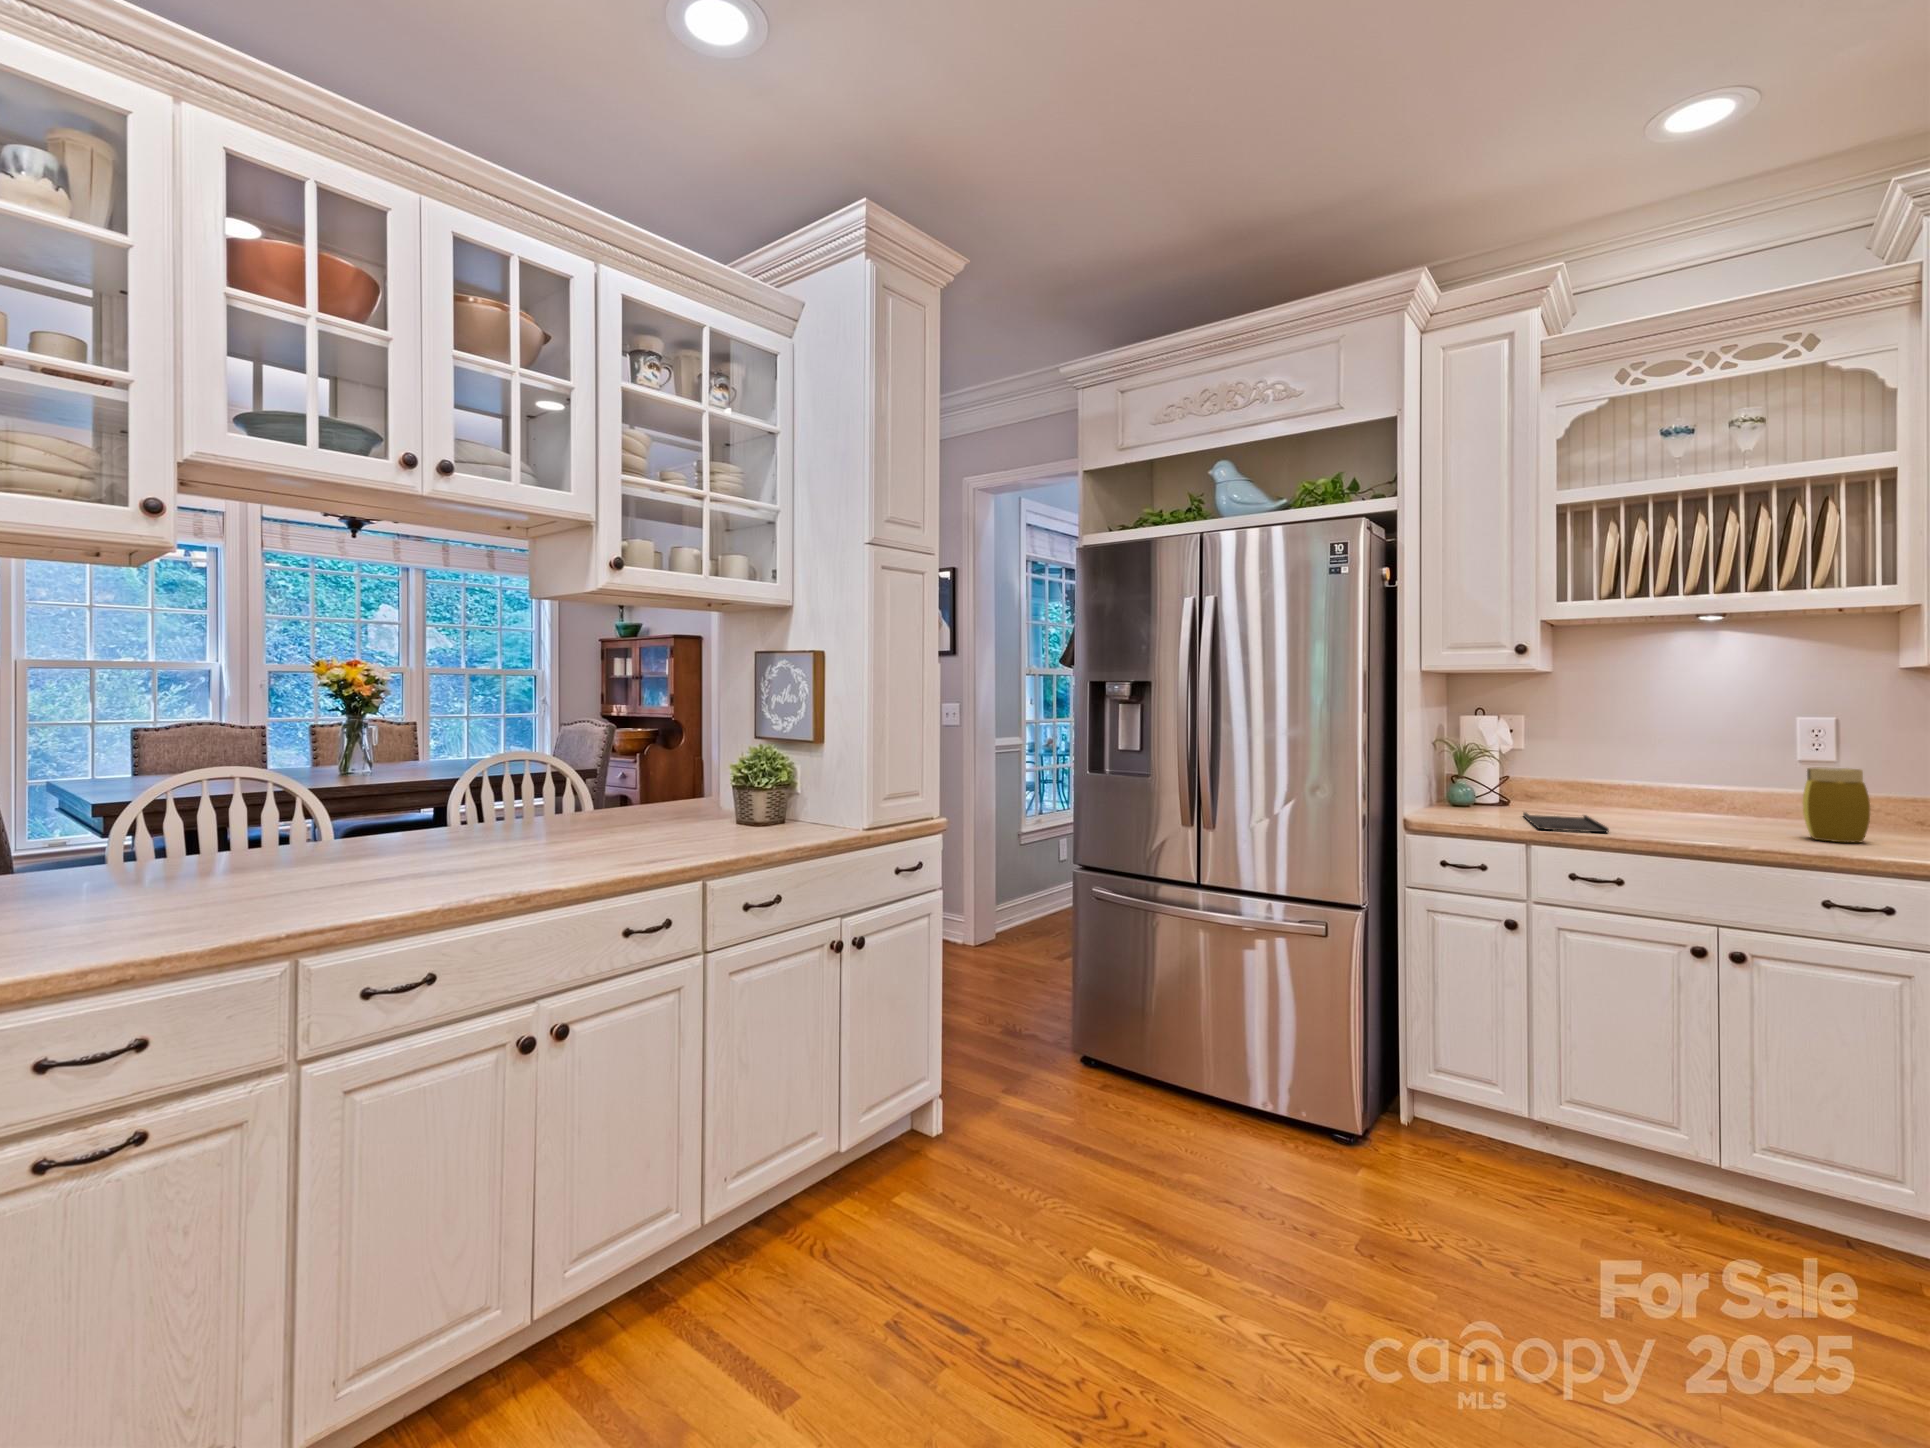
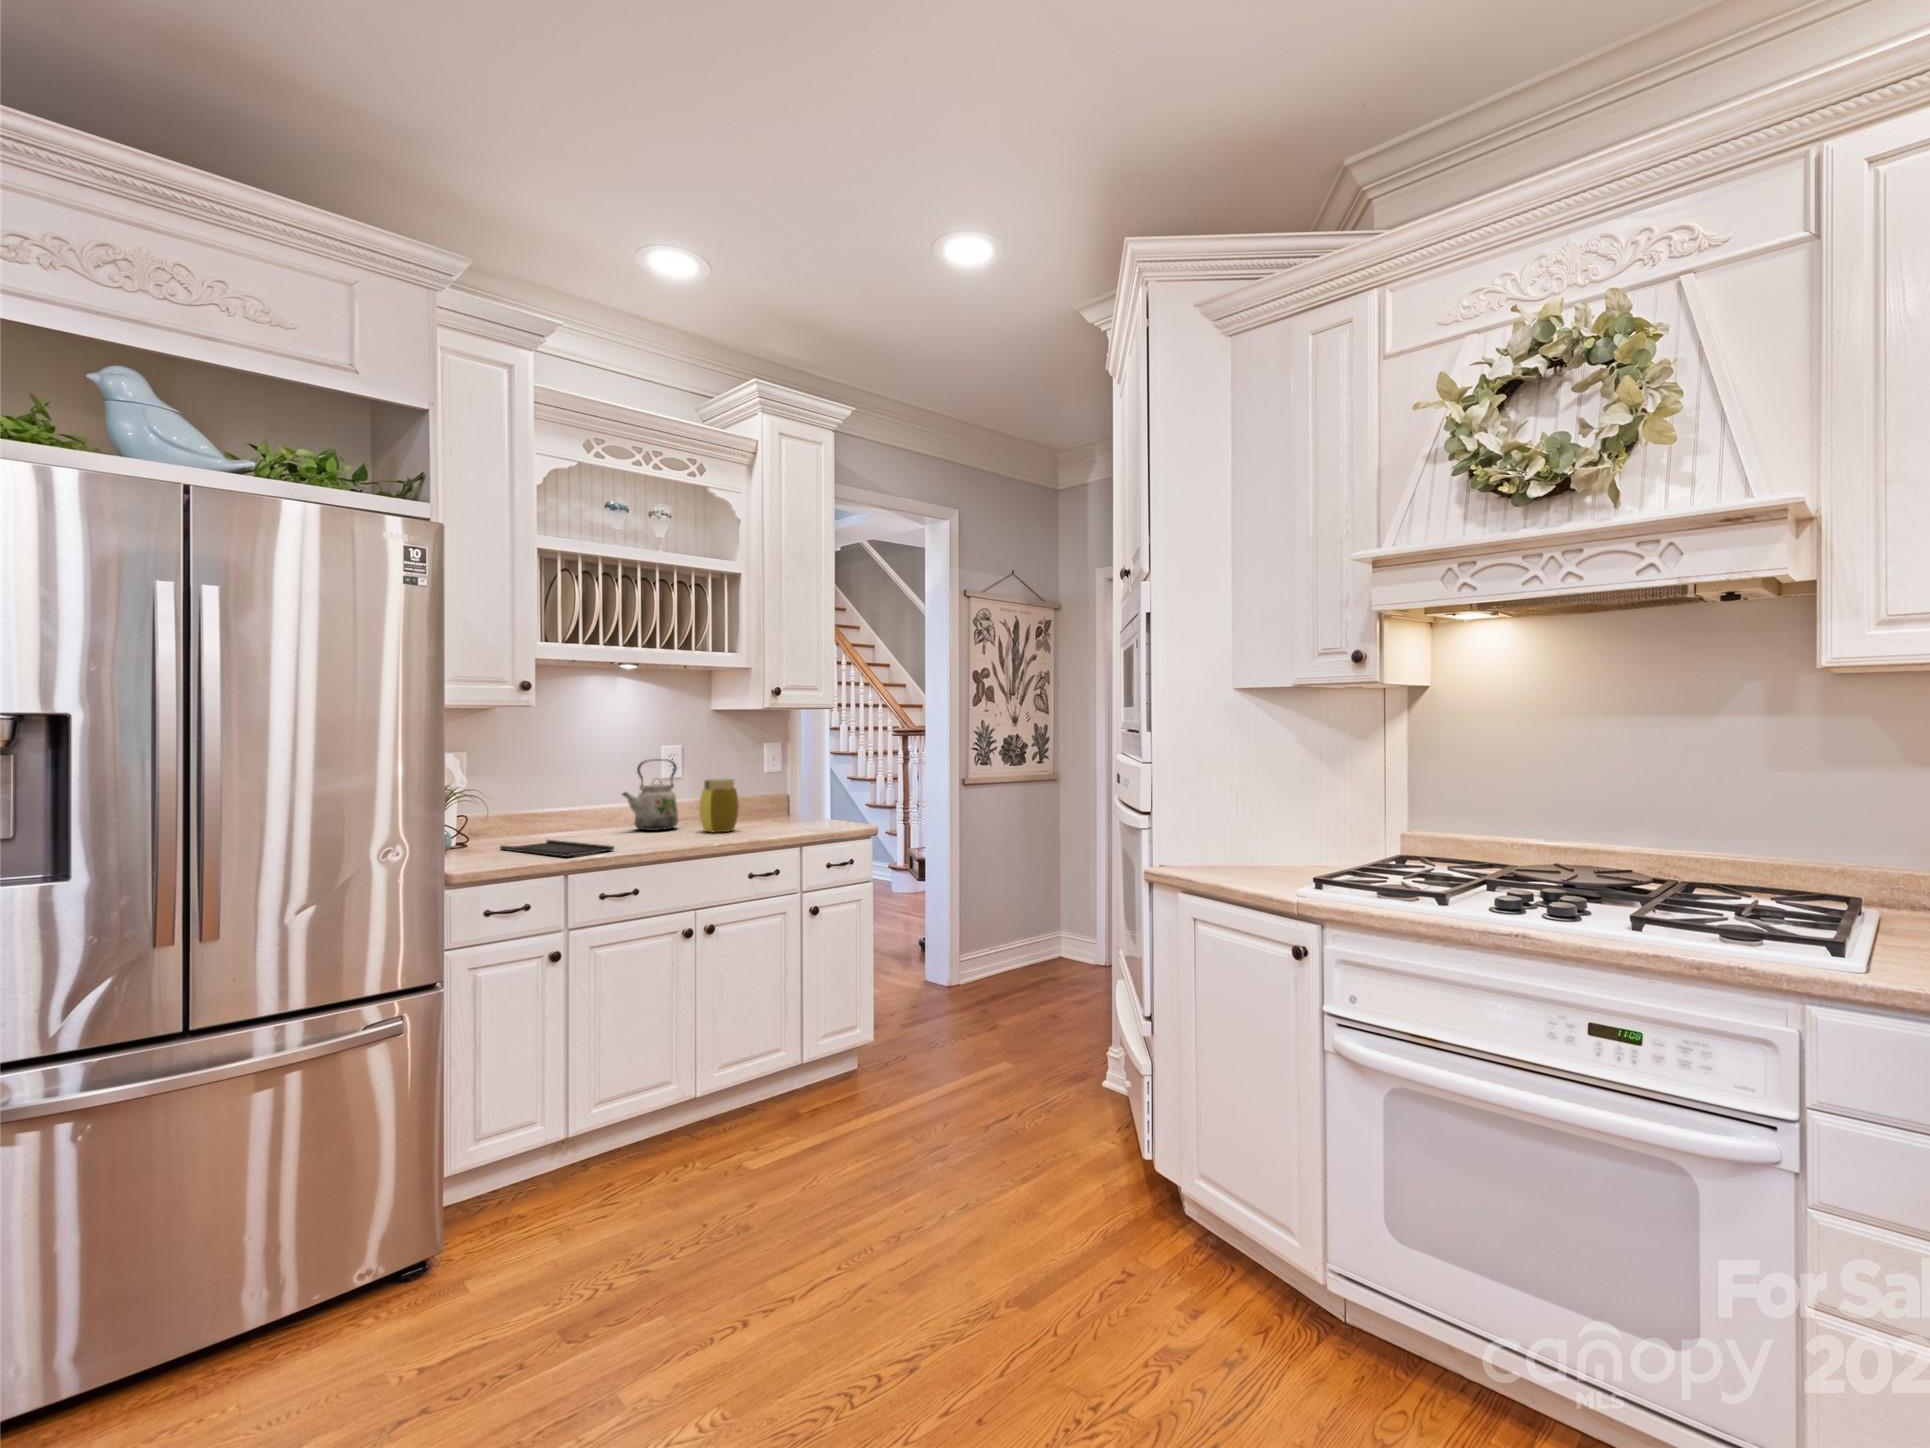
kettle: none [1702,737,1800,828] -> present [622,760,678,831]

